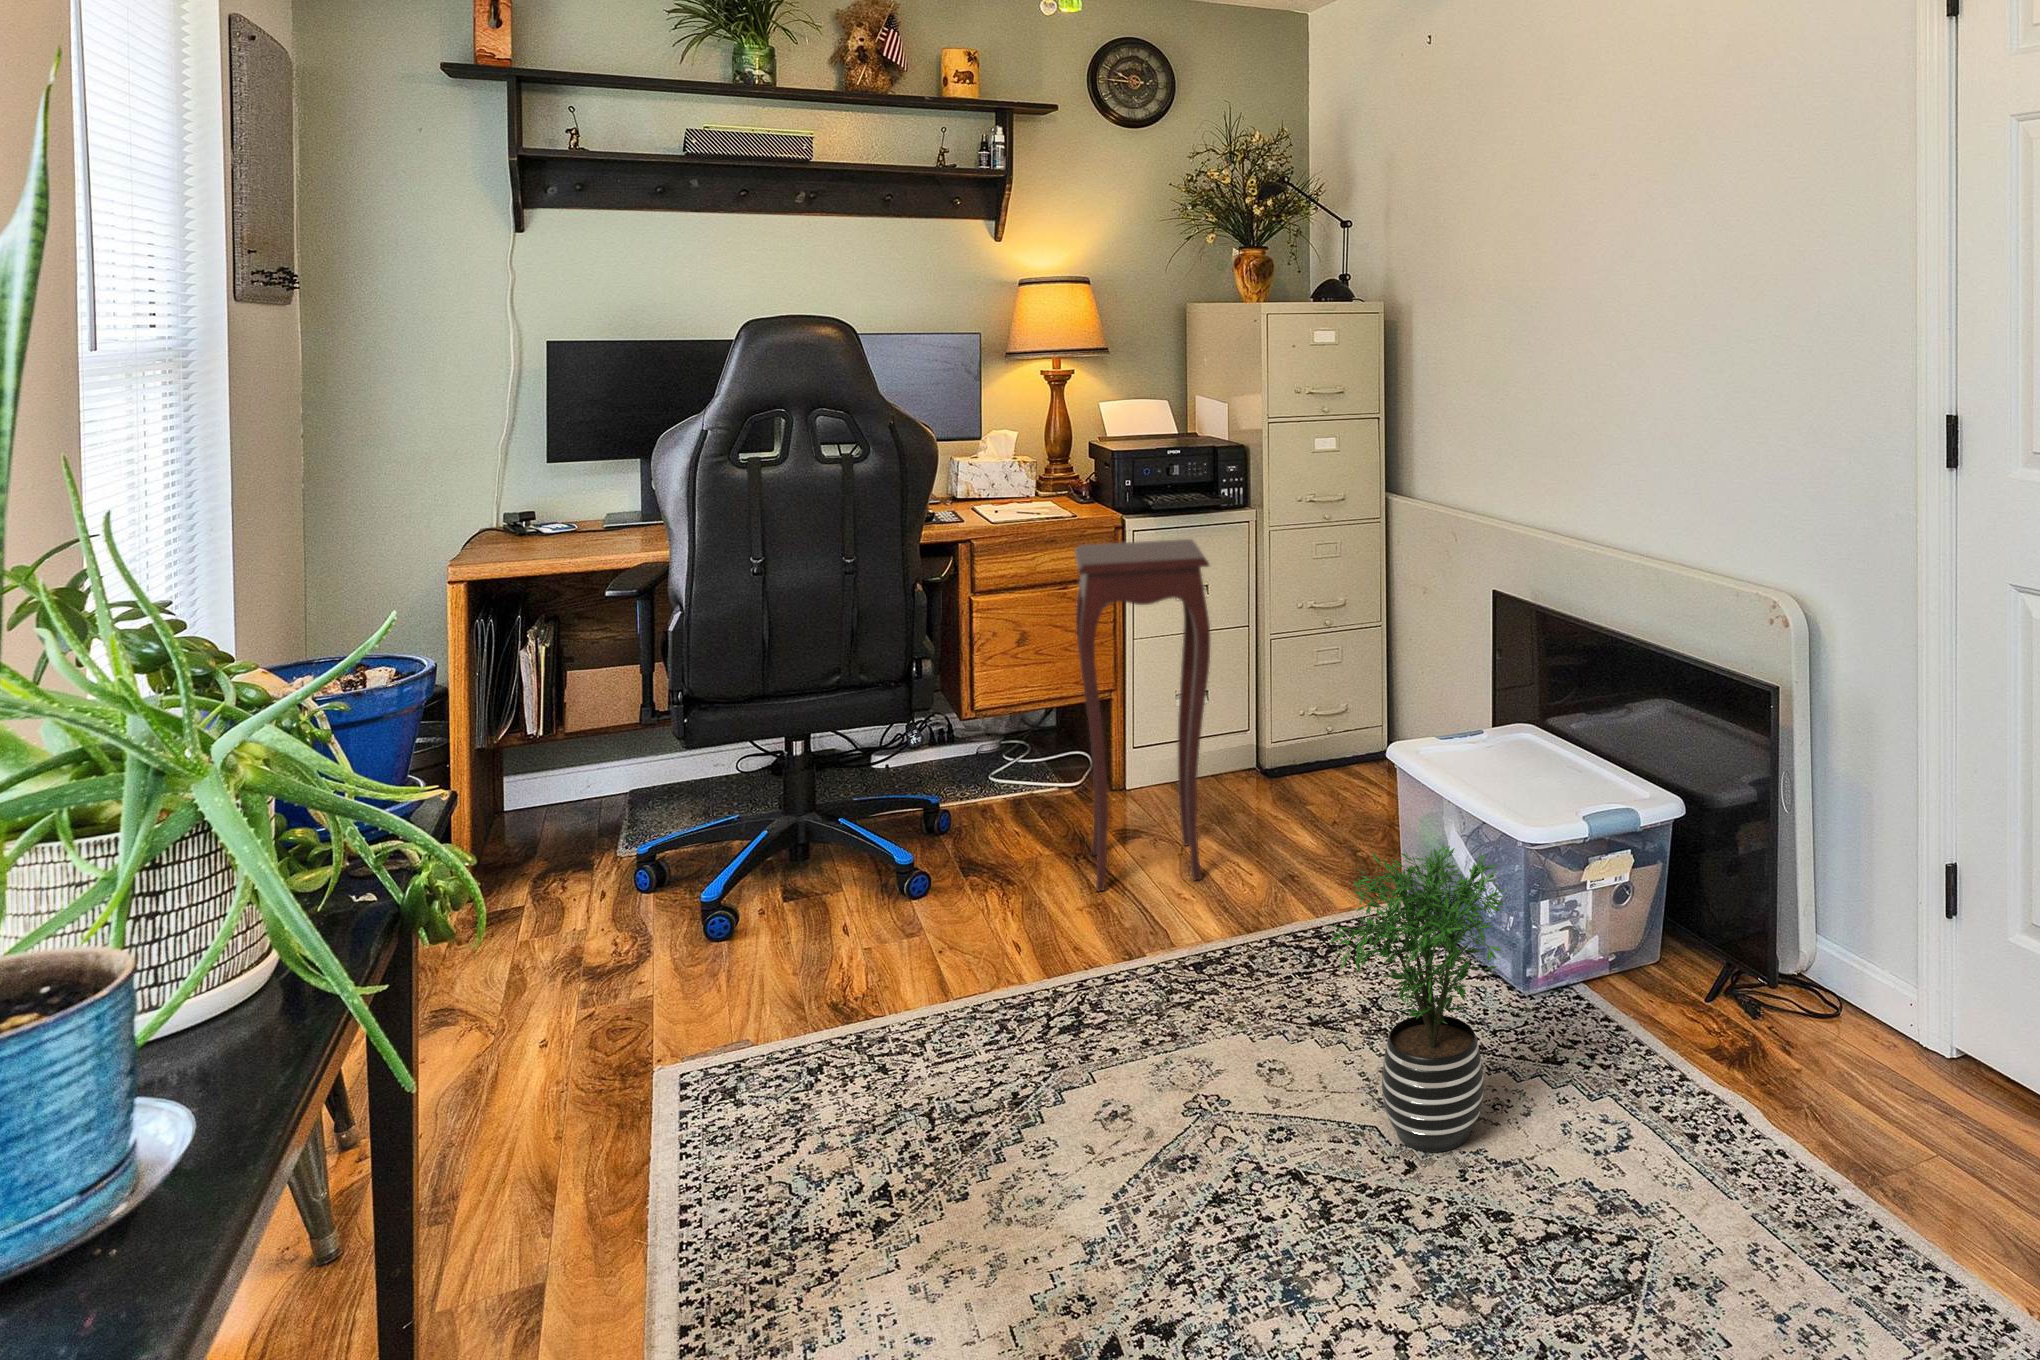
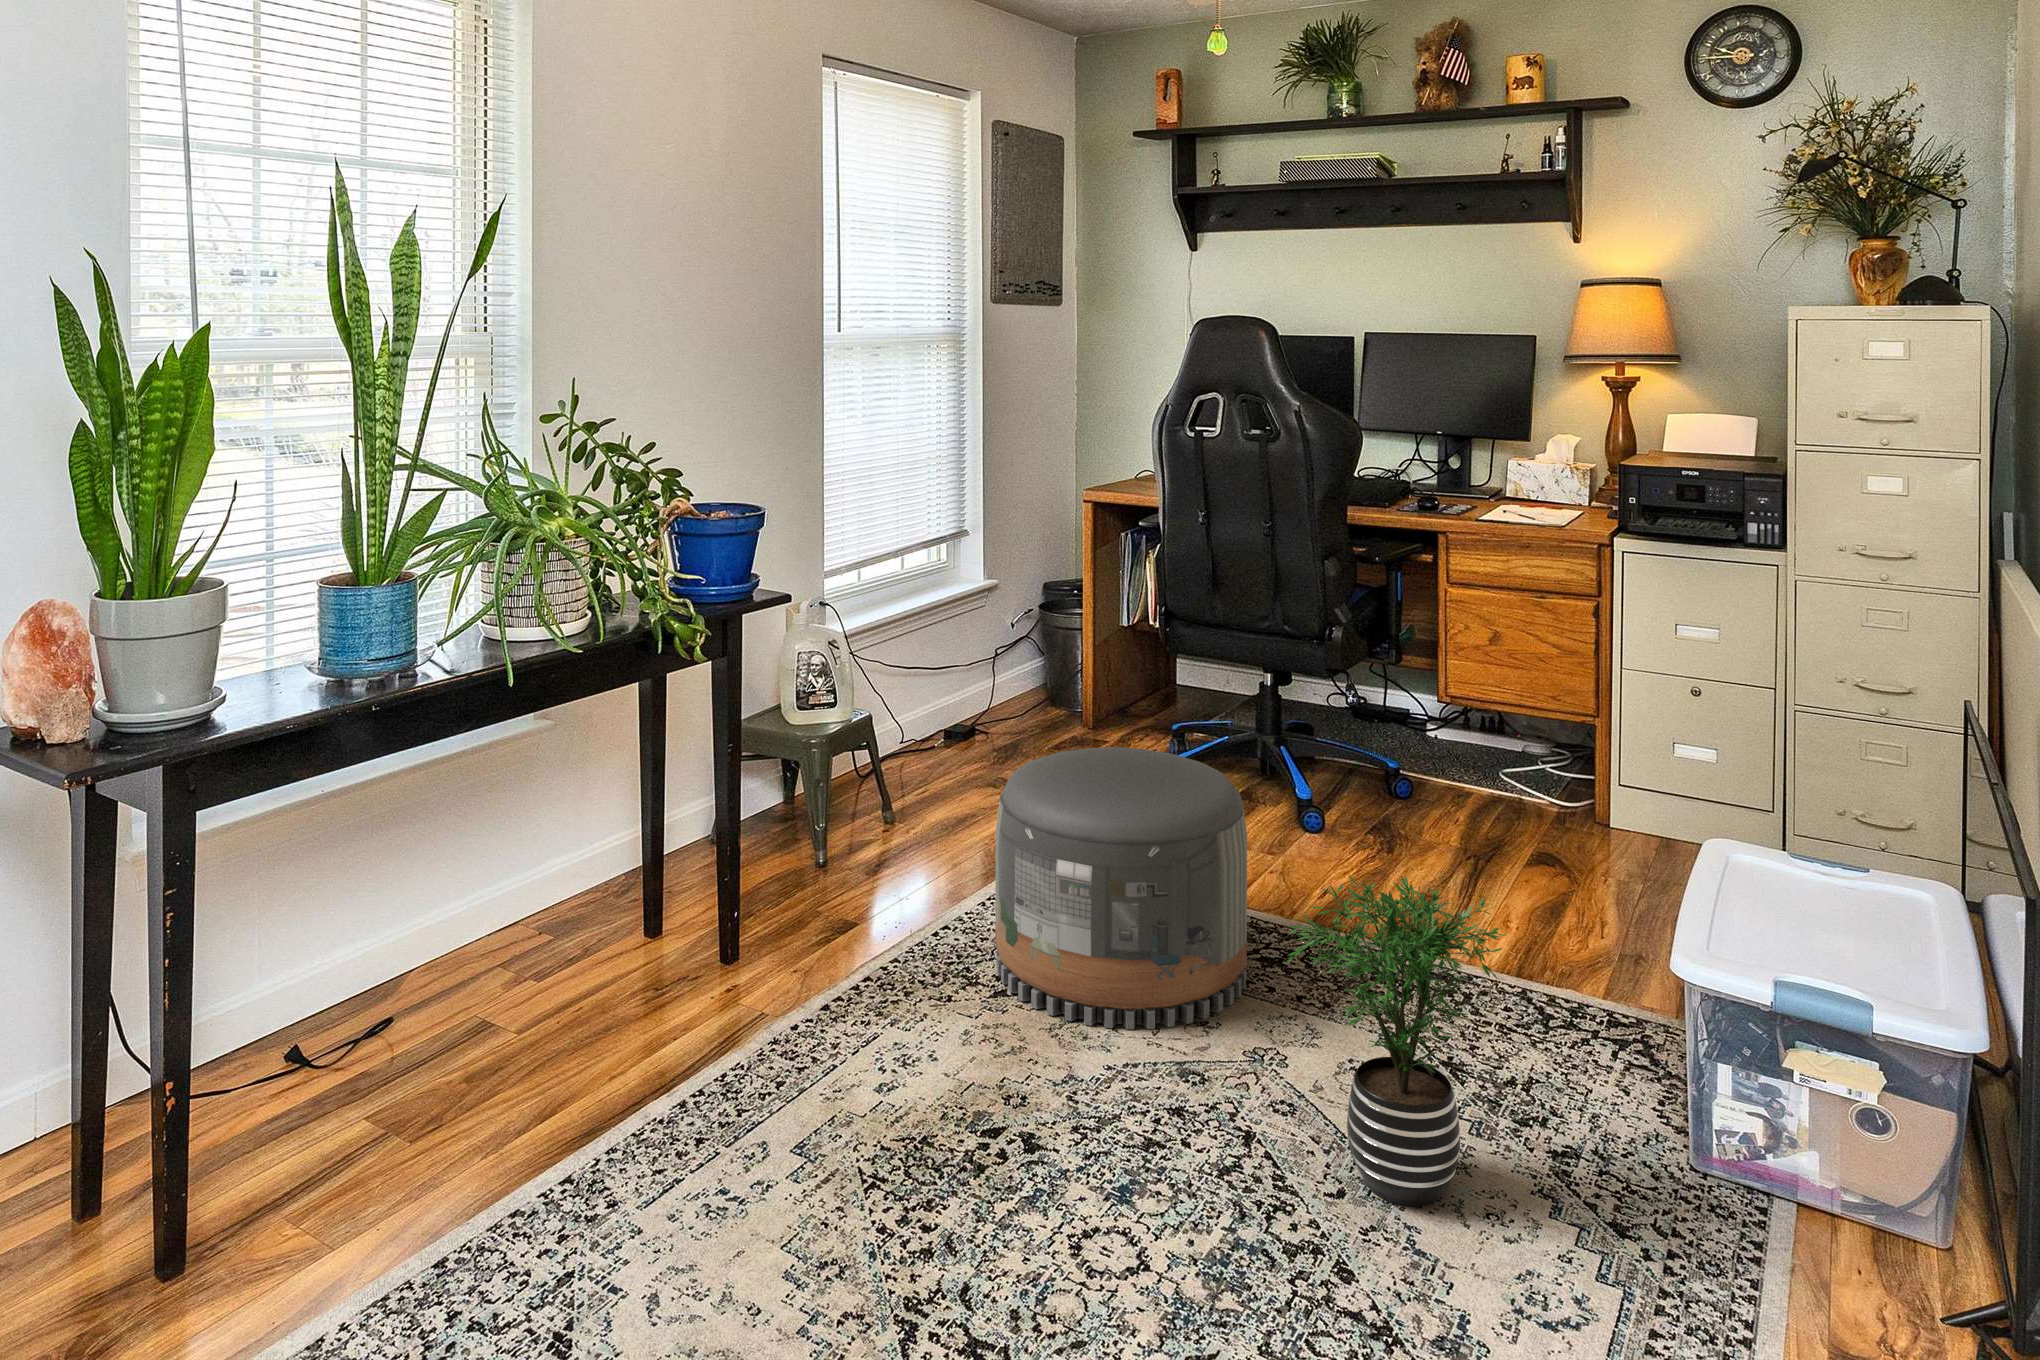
side table: present [1075,539,1210,891] -> none [1421,546,1599,913]
pouf: none [789,839,1110,1207] -> present [995,747,1247,1029]

